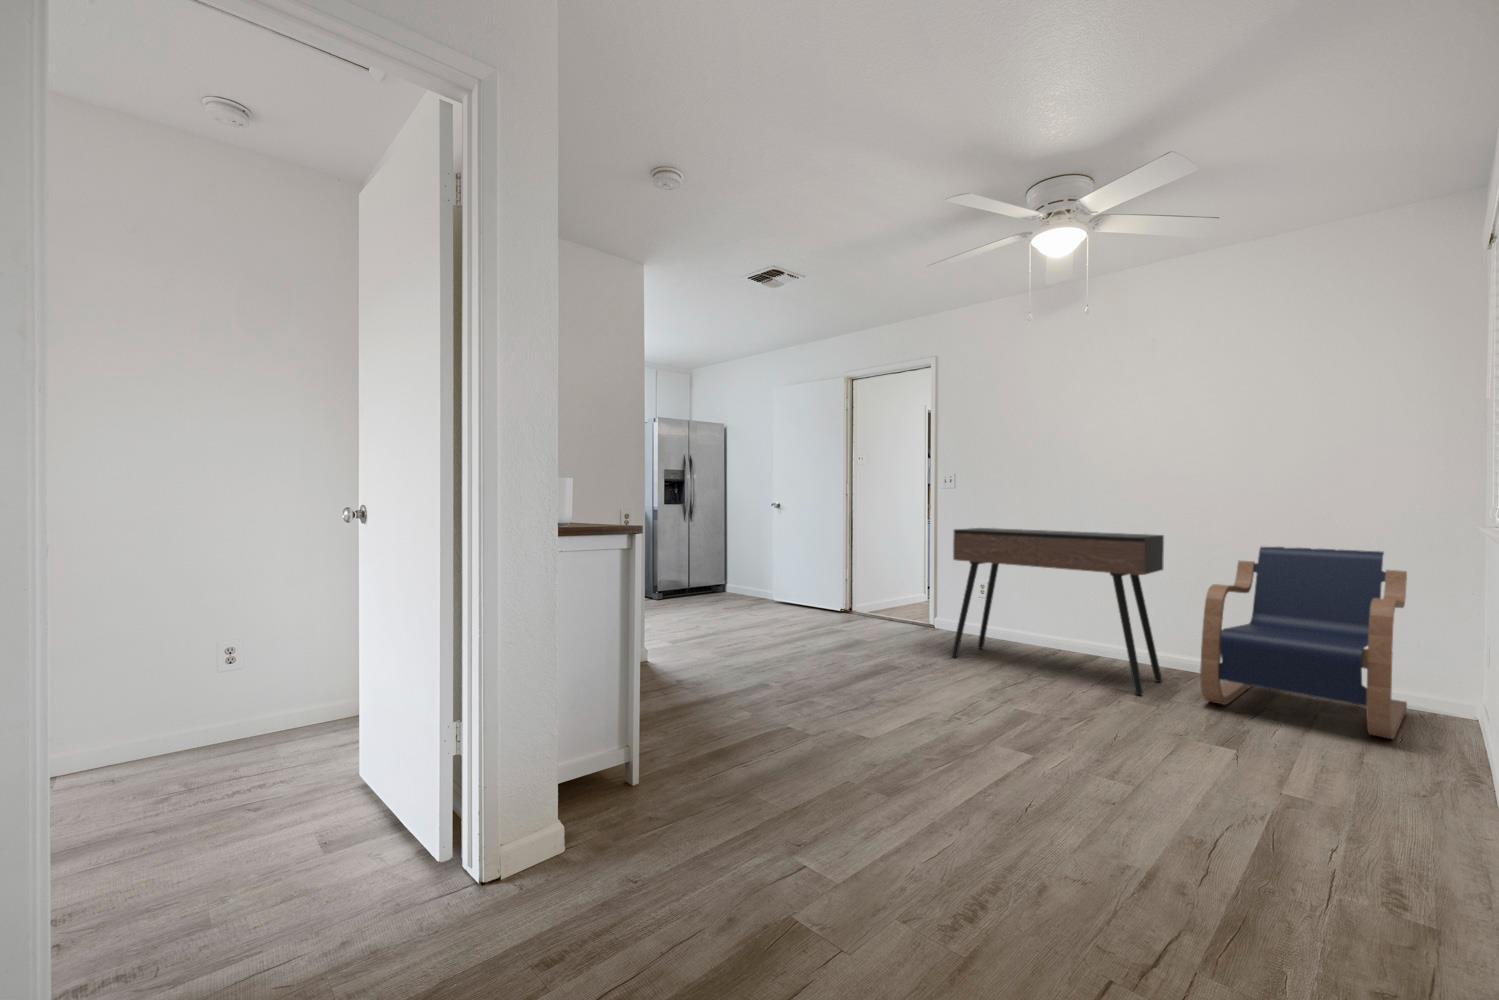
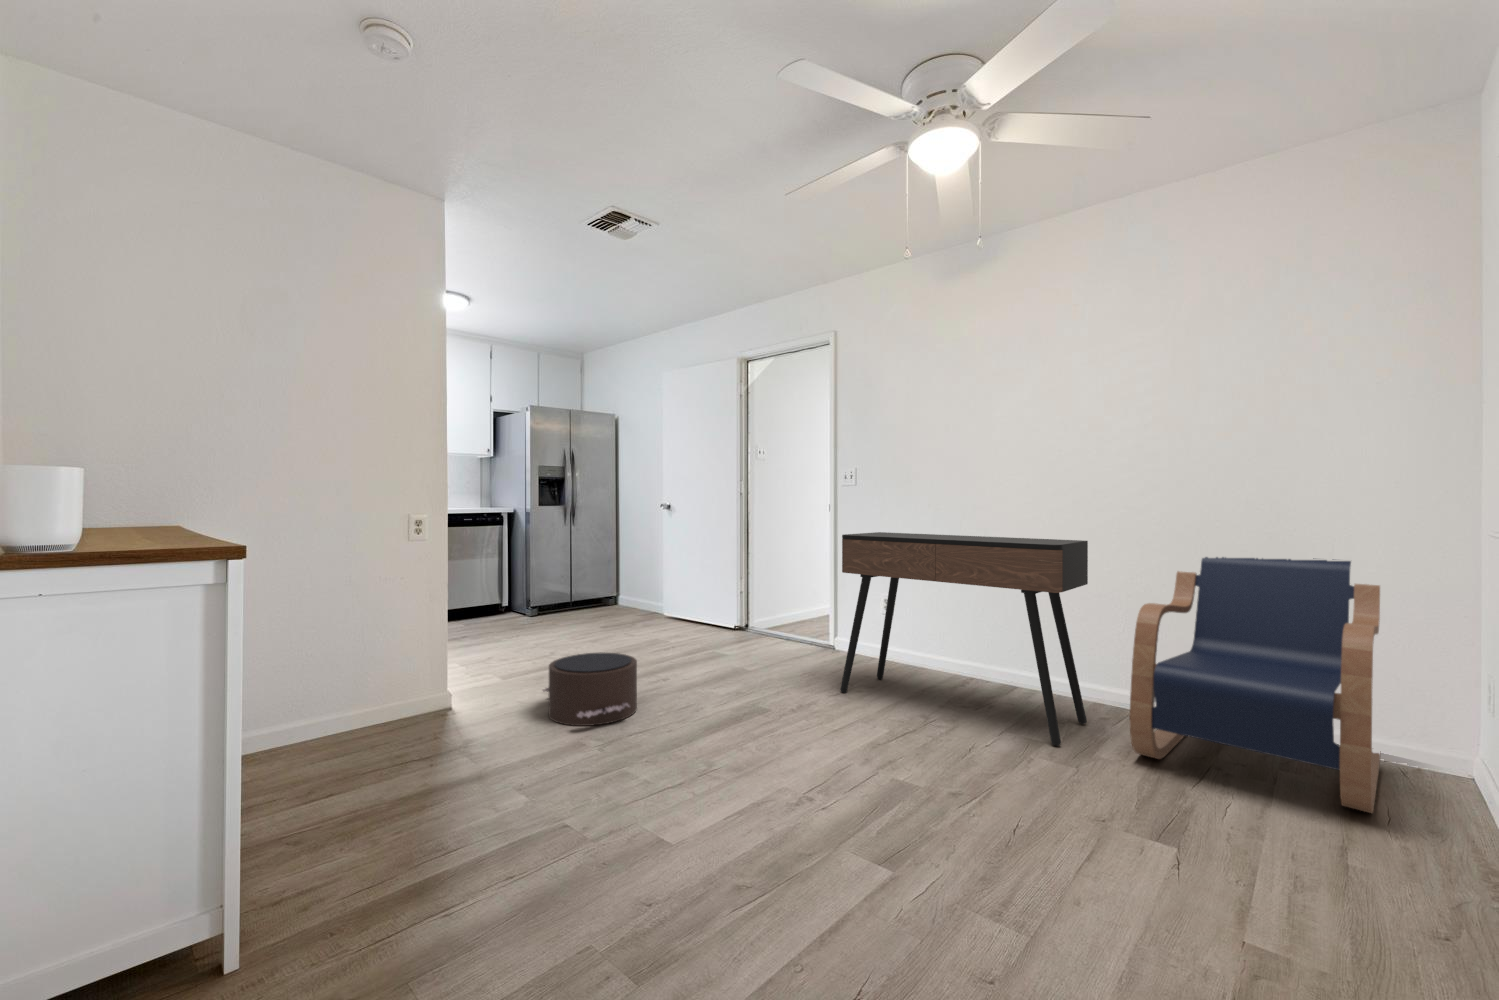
pouf: none [717,622,796,675] -> present [543,653,637,726]

